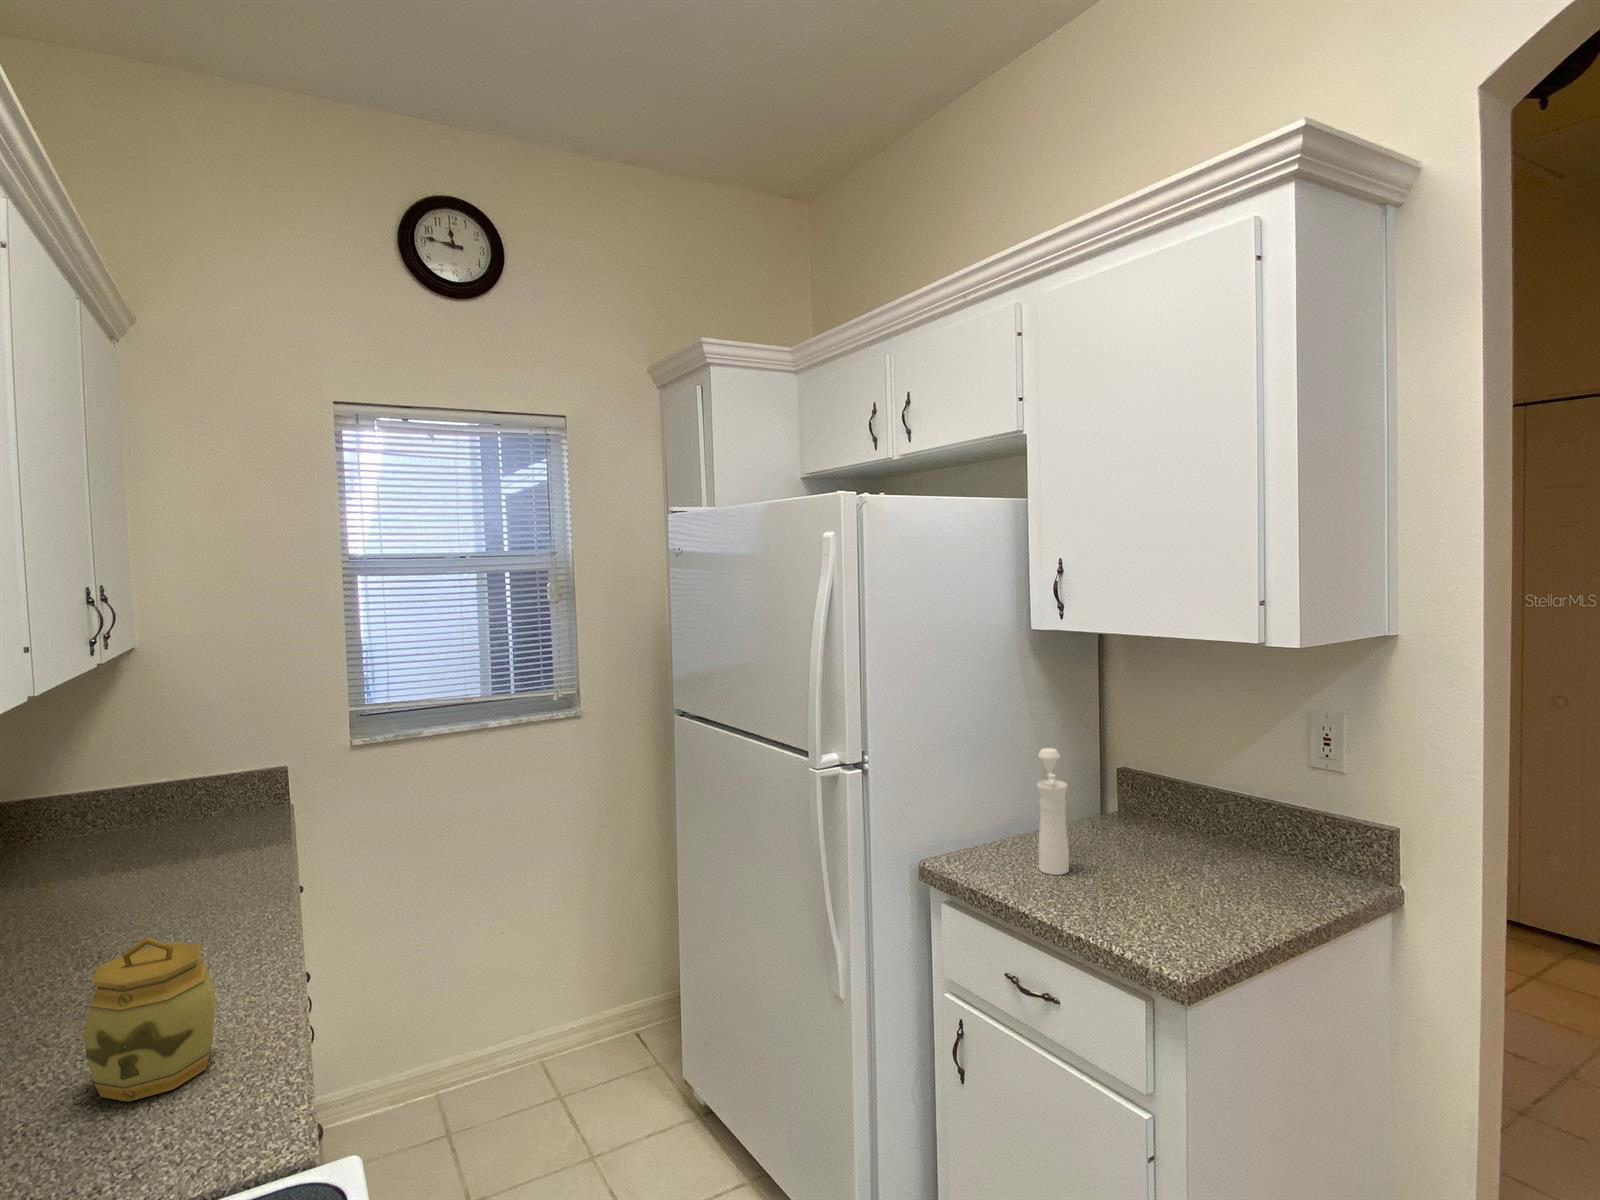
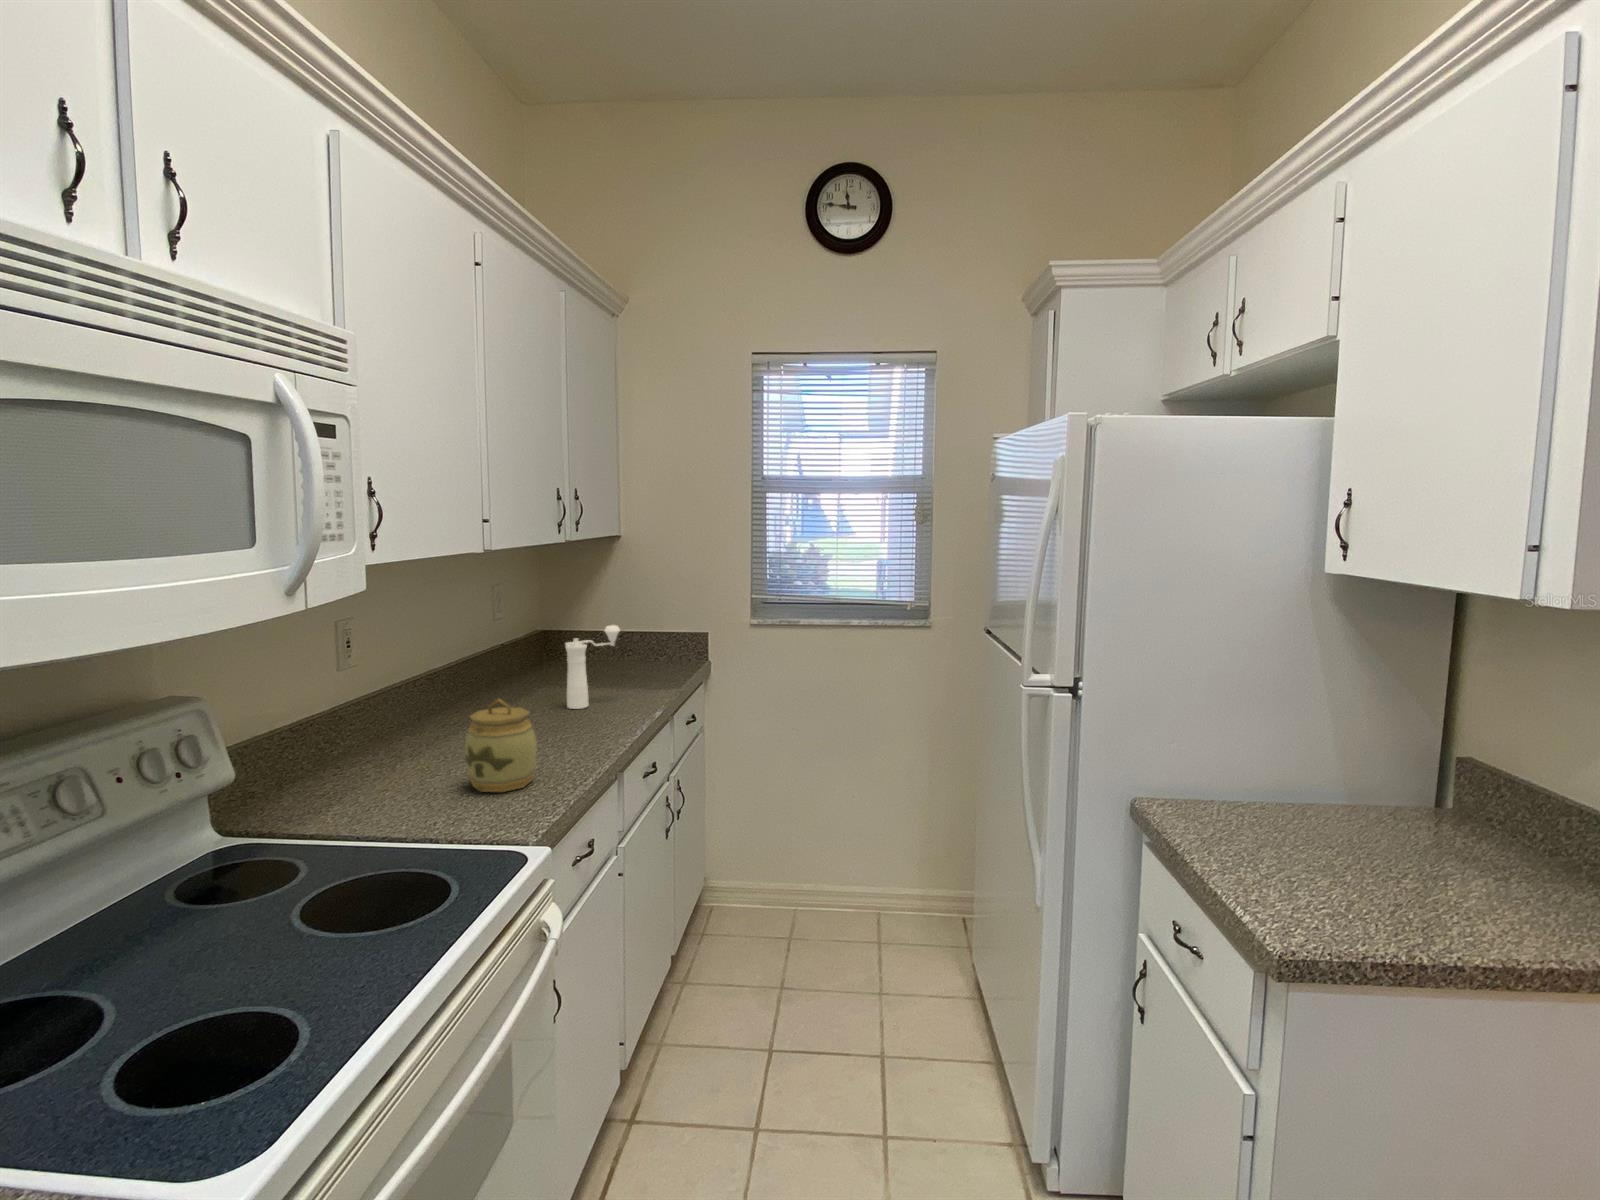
pepper mill: present [1037,748,1069,875] -> present [565,625,620,709]

